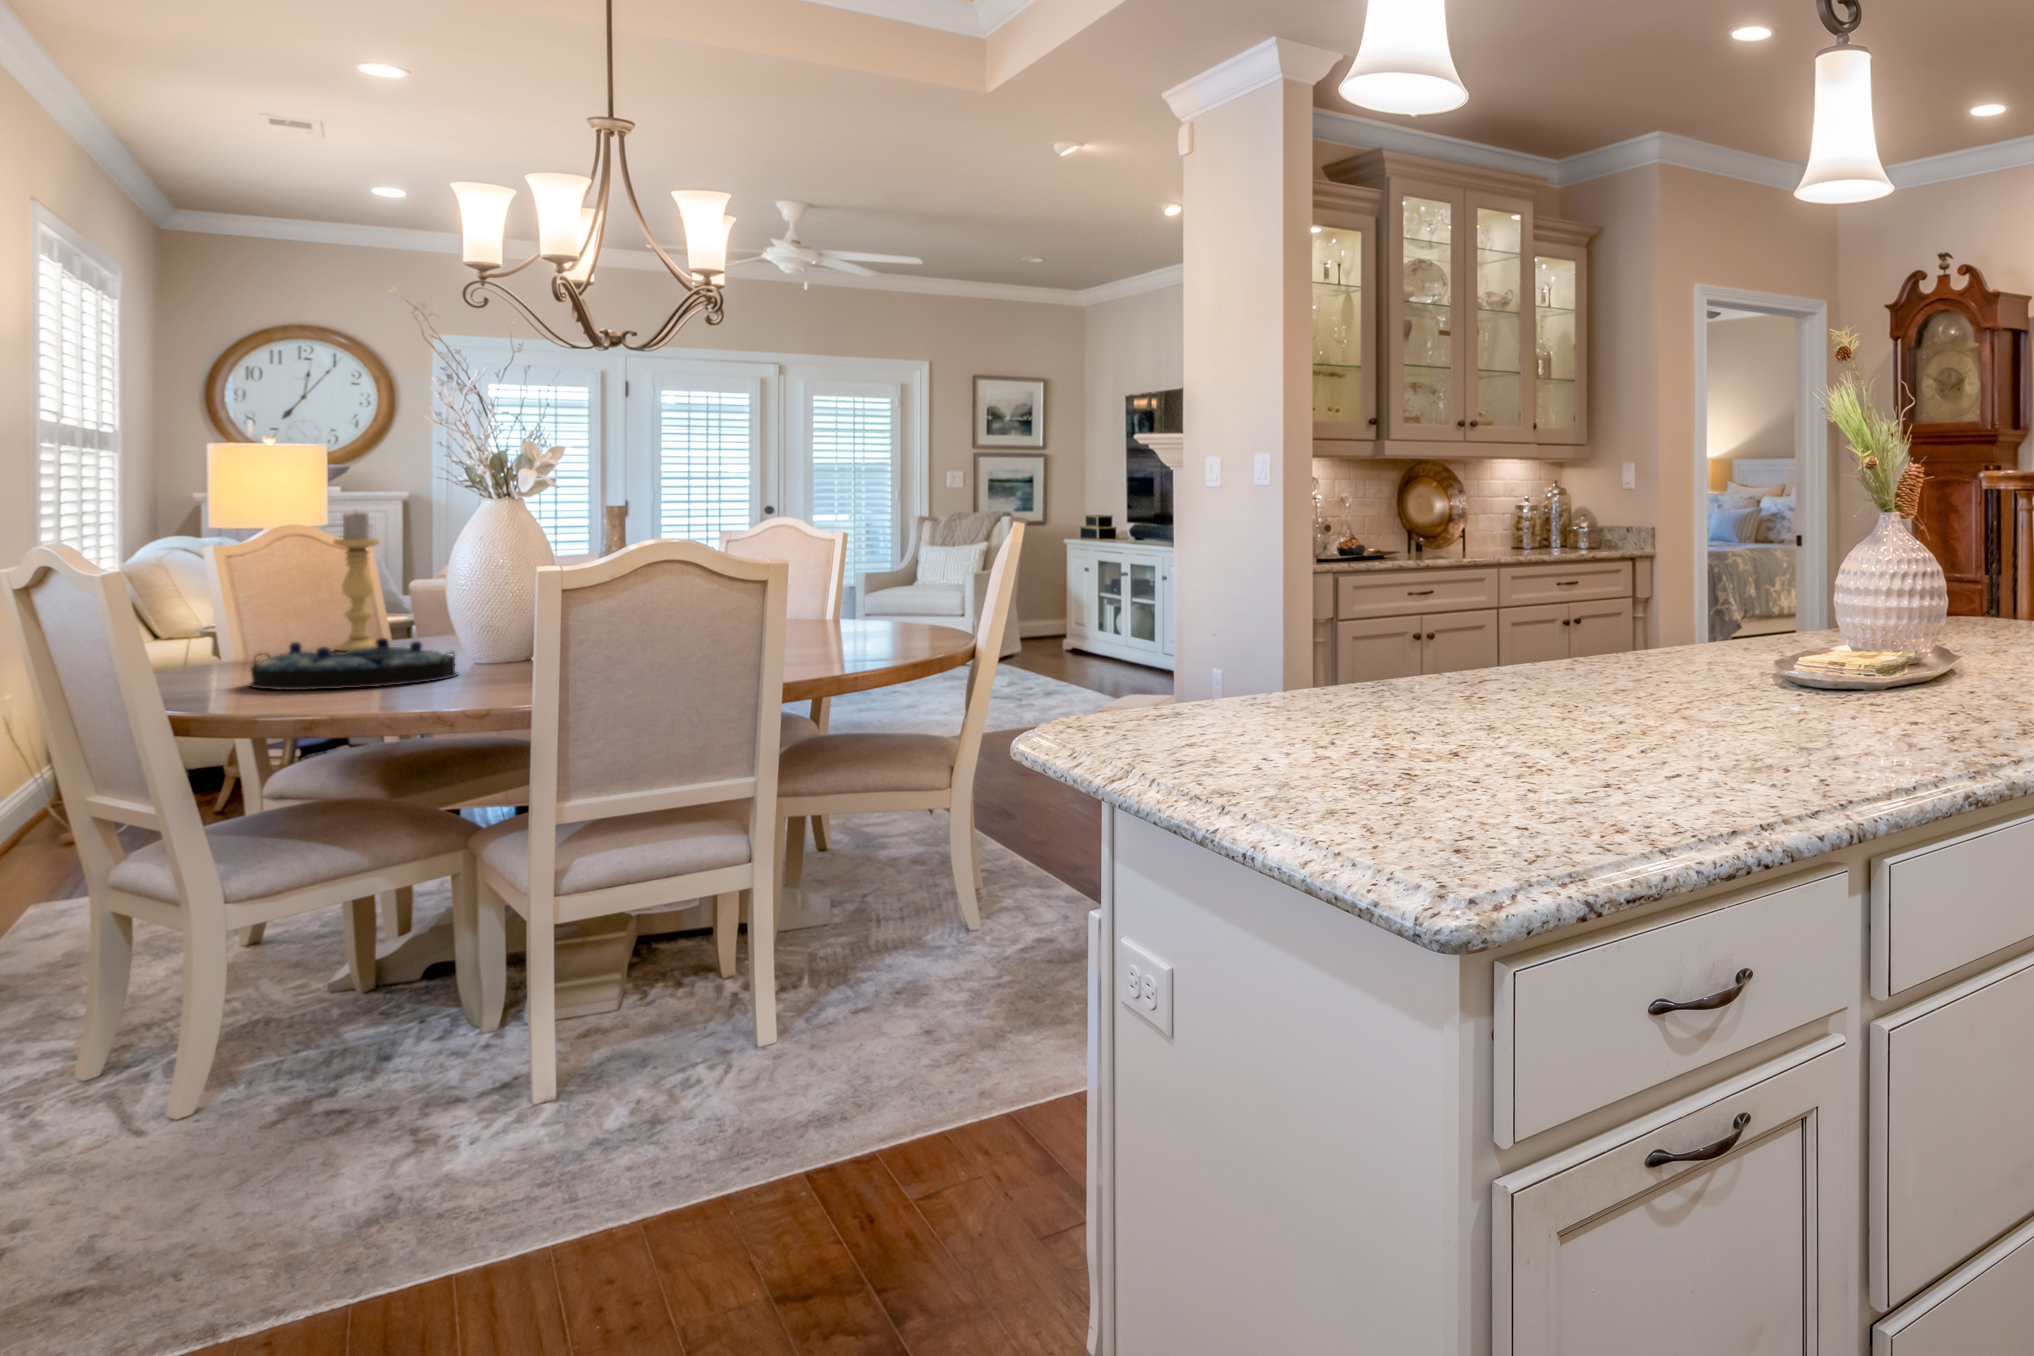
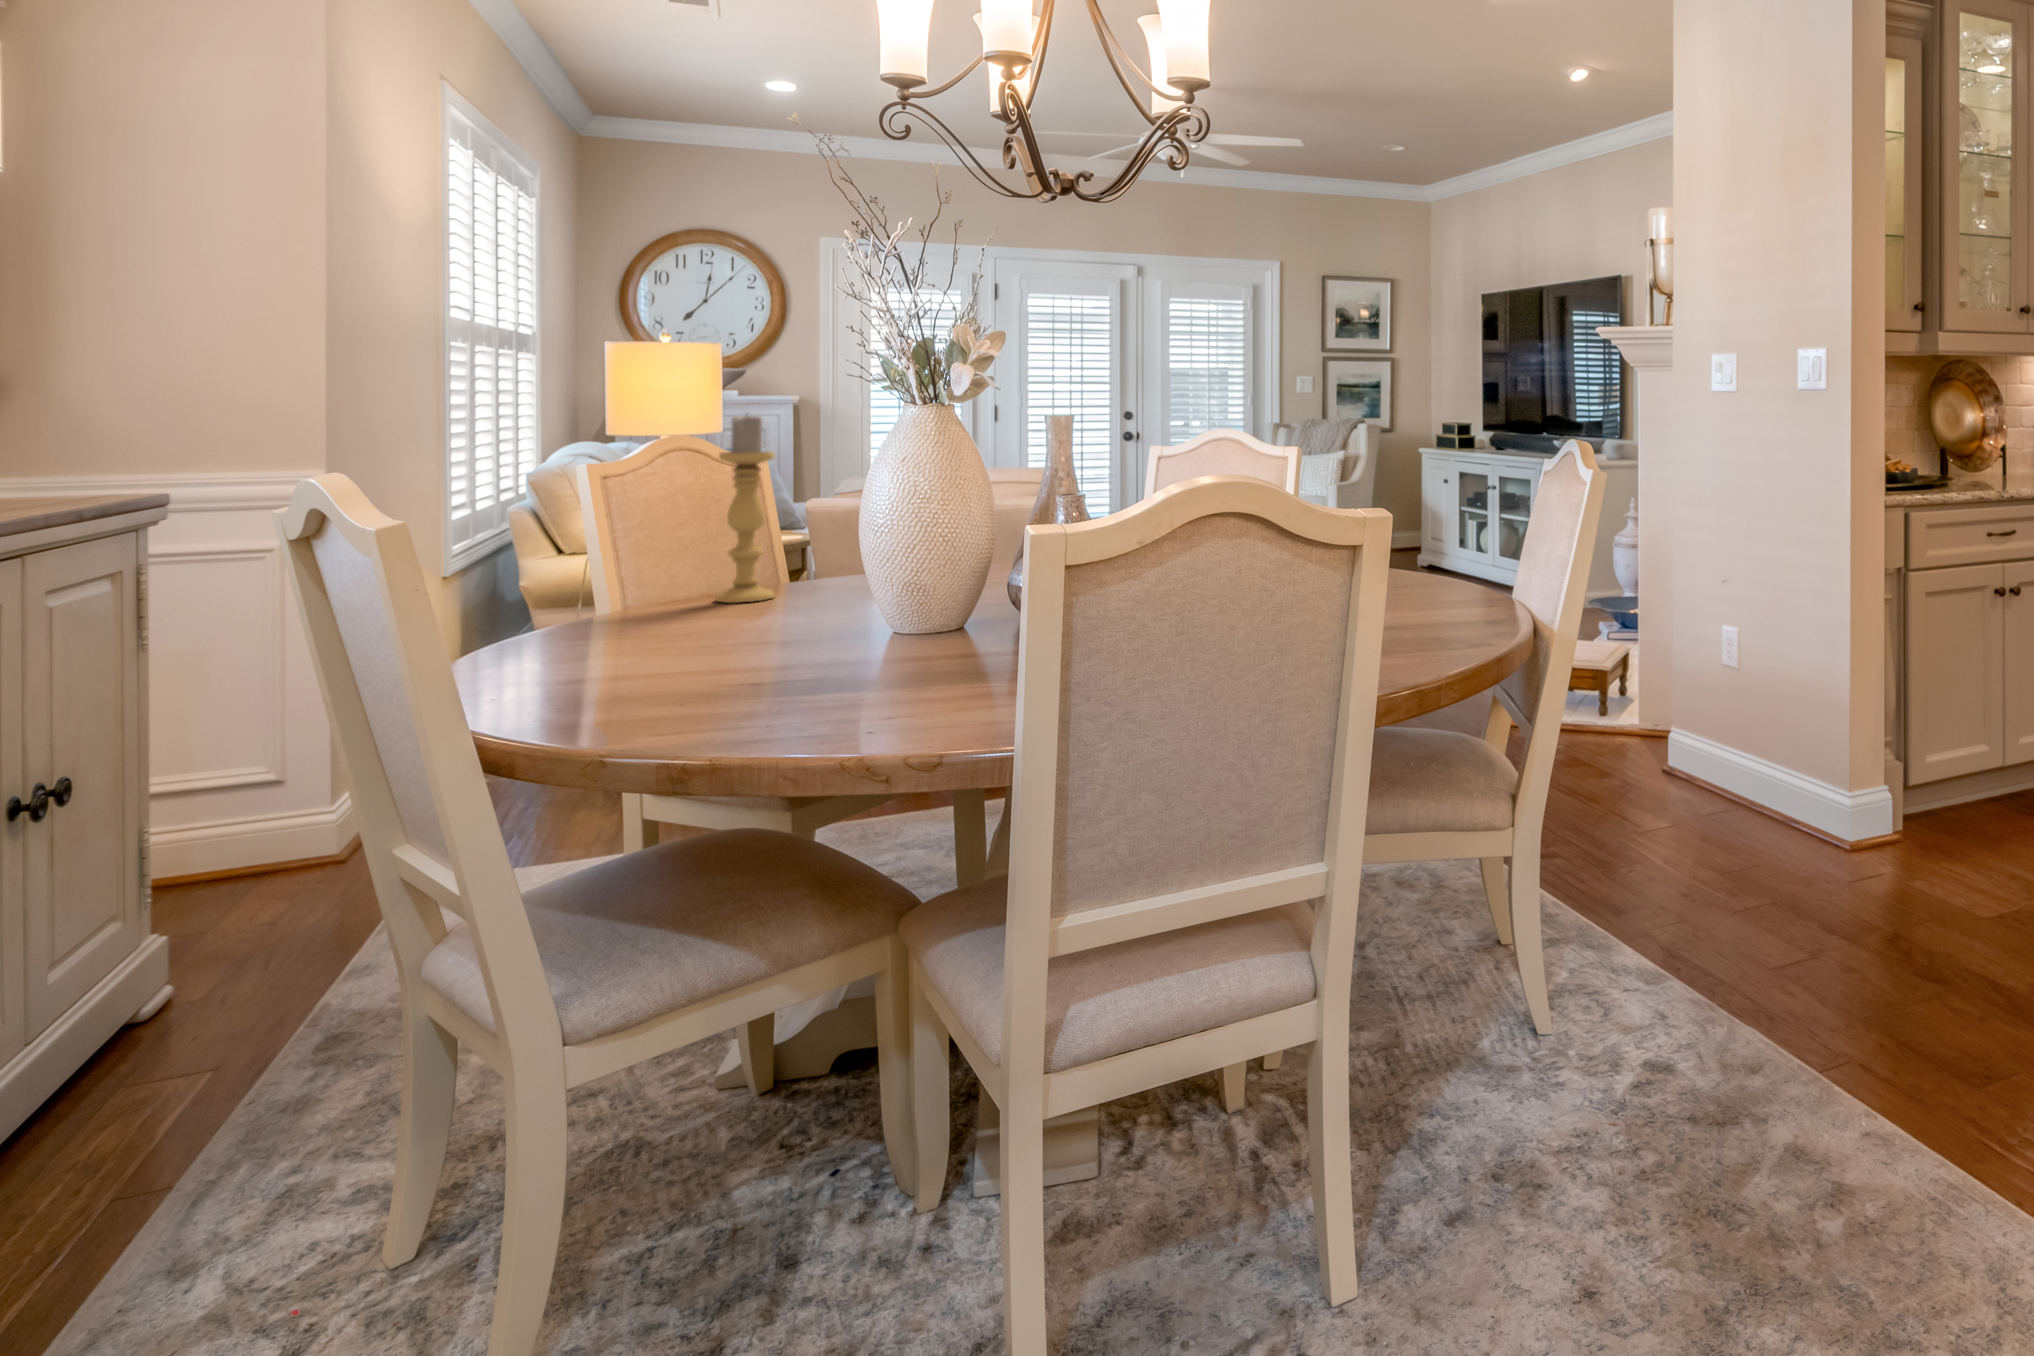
serving tray: present [249,638,458,690] -> none [594,601,874,691]

